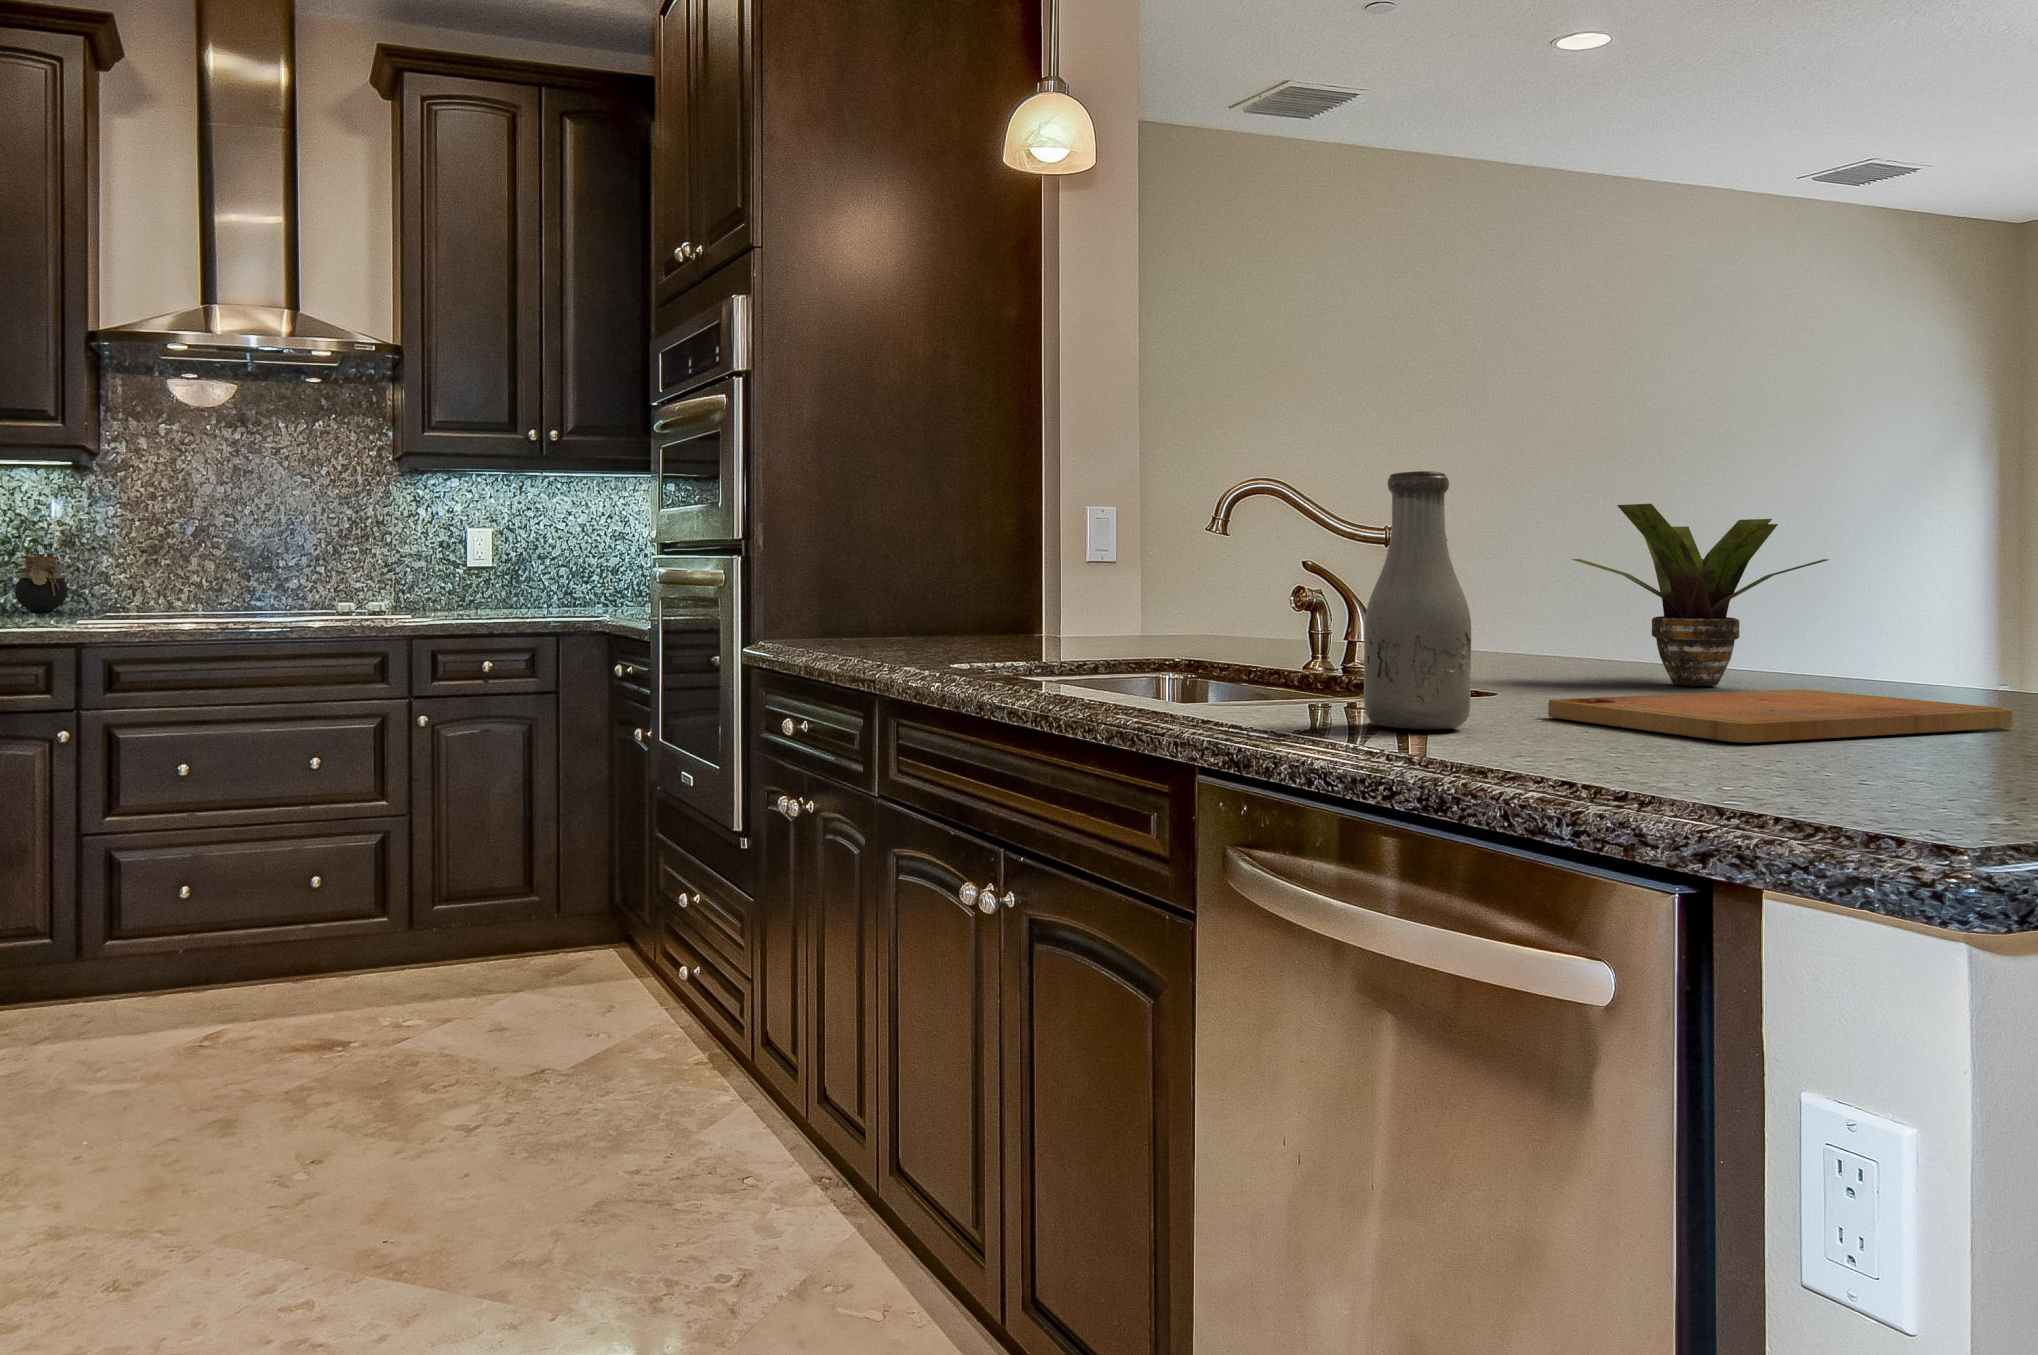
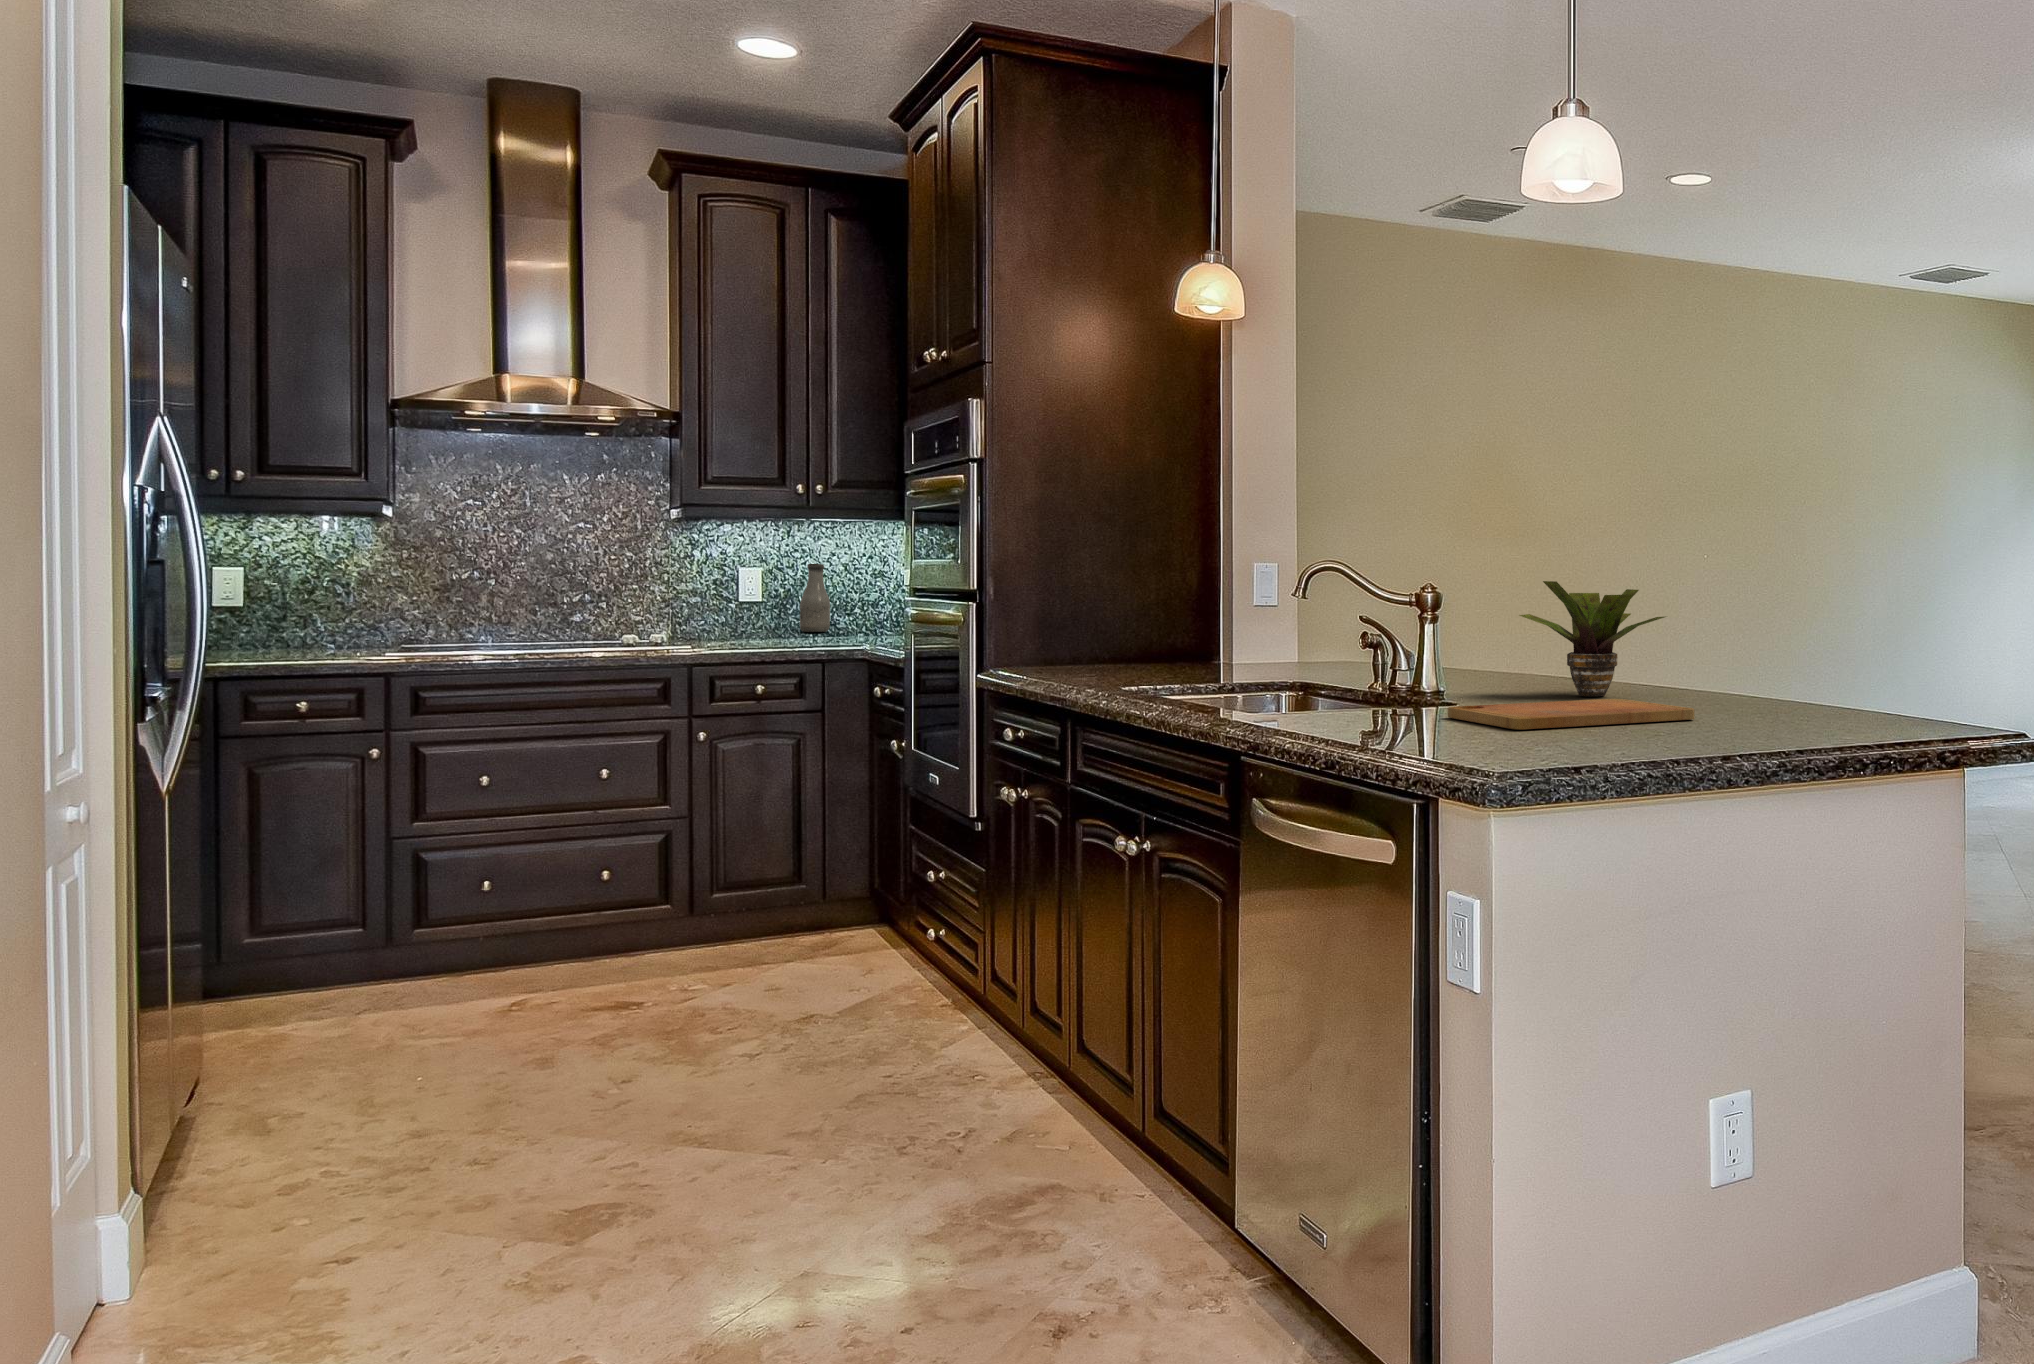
bottle: present [1364,471,1471,729] -> present [800,564,830,632]
jar: present [15,557,68,612] -> none [312,595,363,644]

